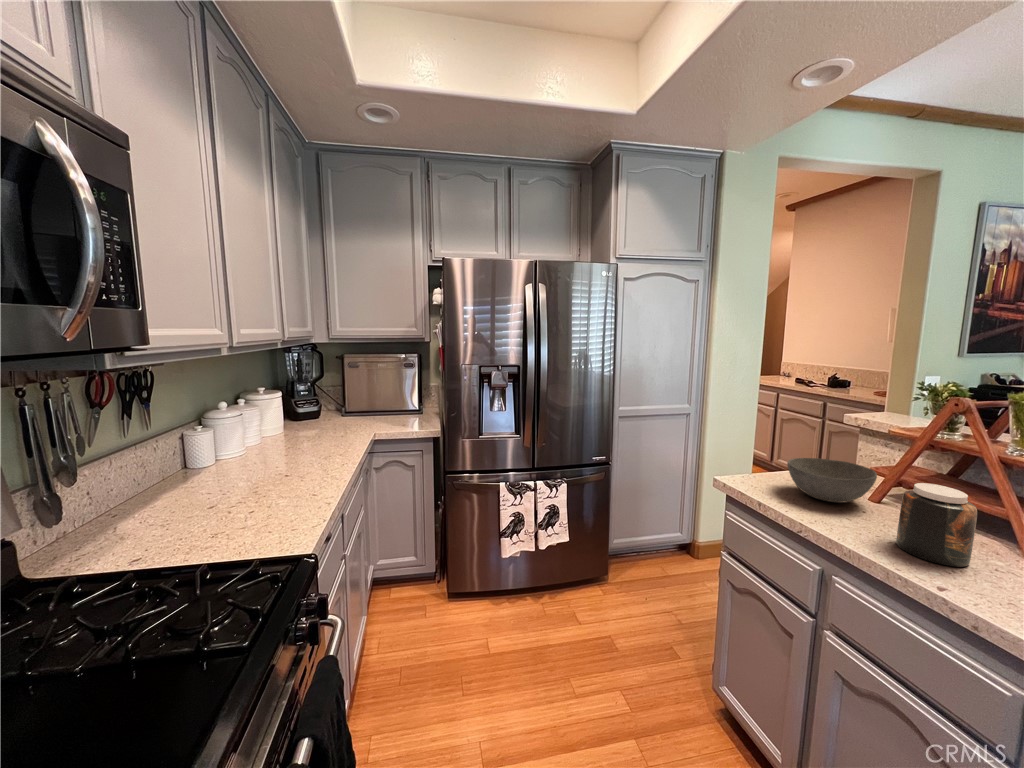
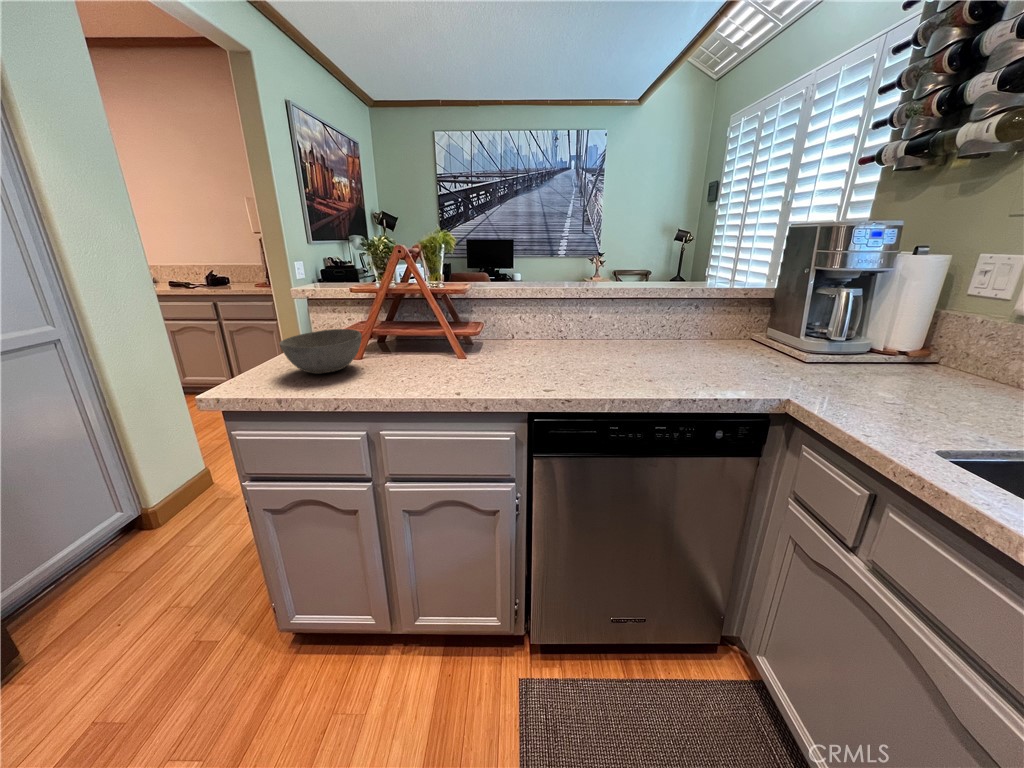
jar: present [896,483,977,567] -> none [401,319,448,382]

